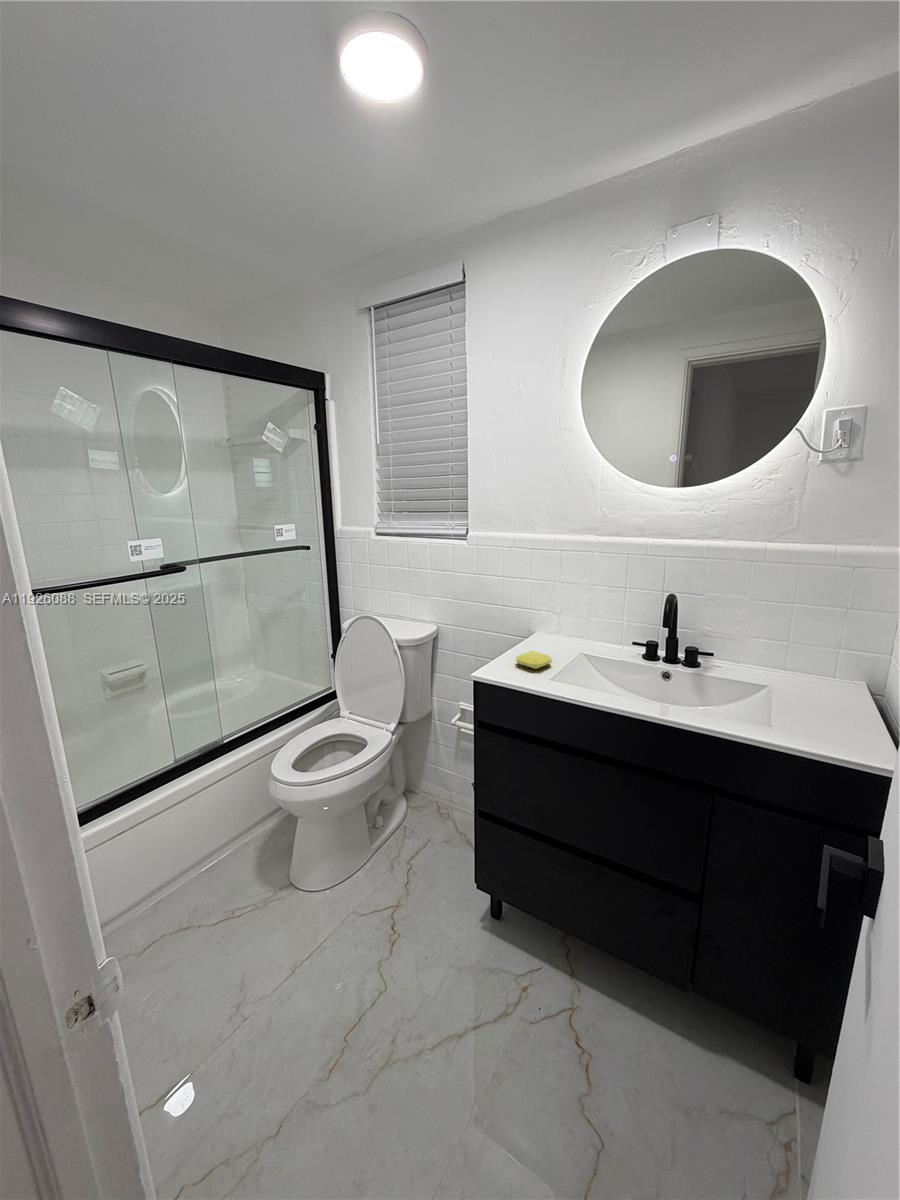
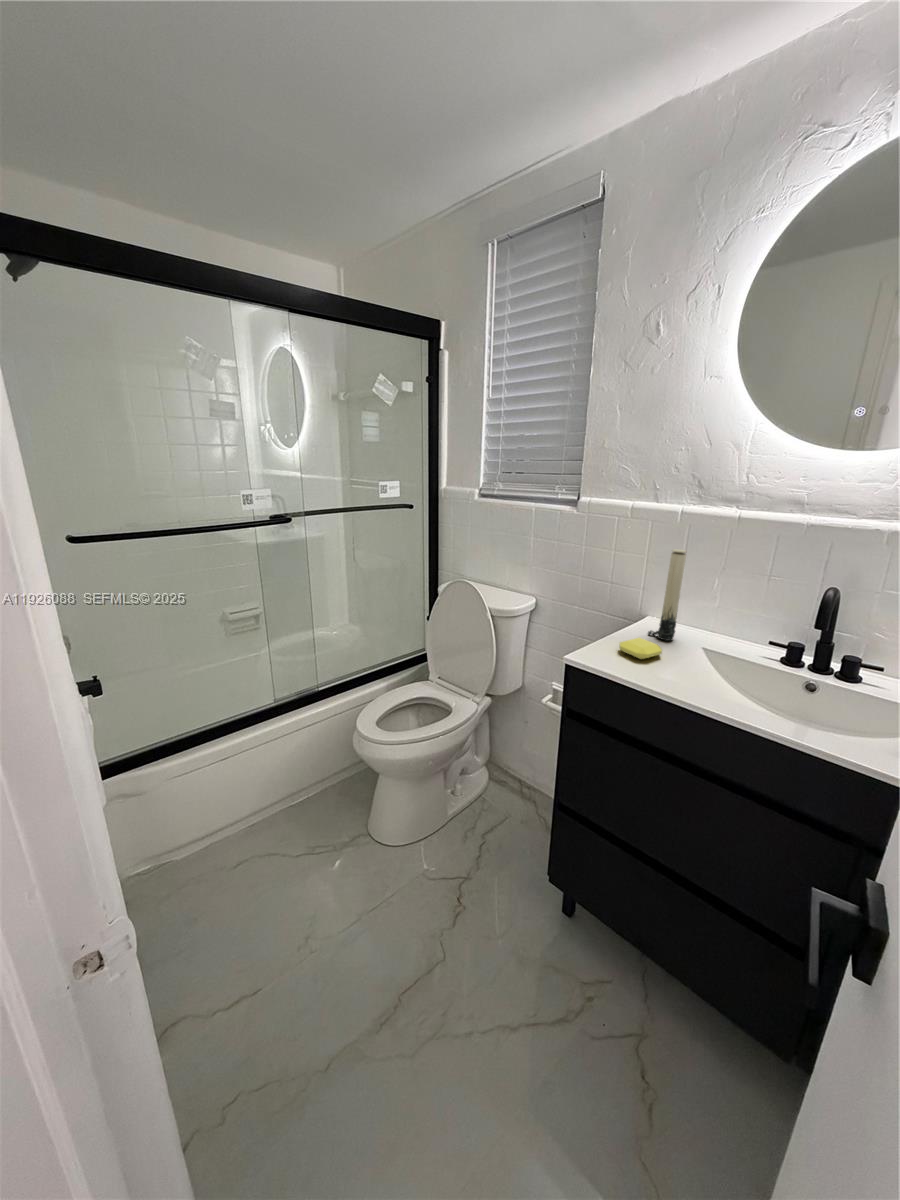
candle: none [538,573,562,651] -> present [648,549,686,641]

